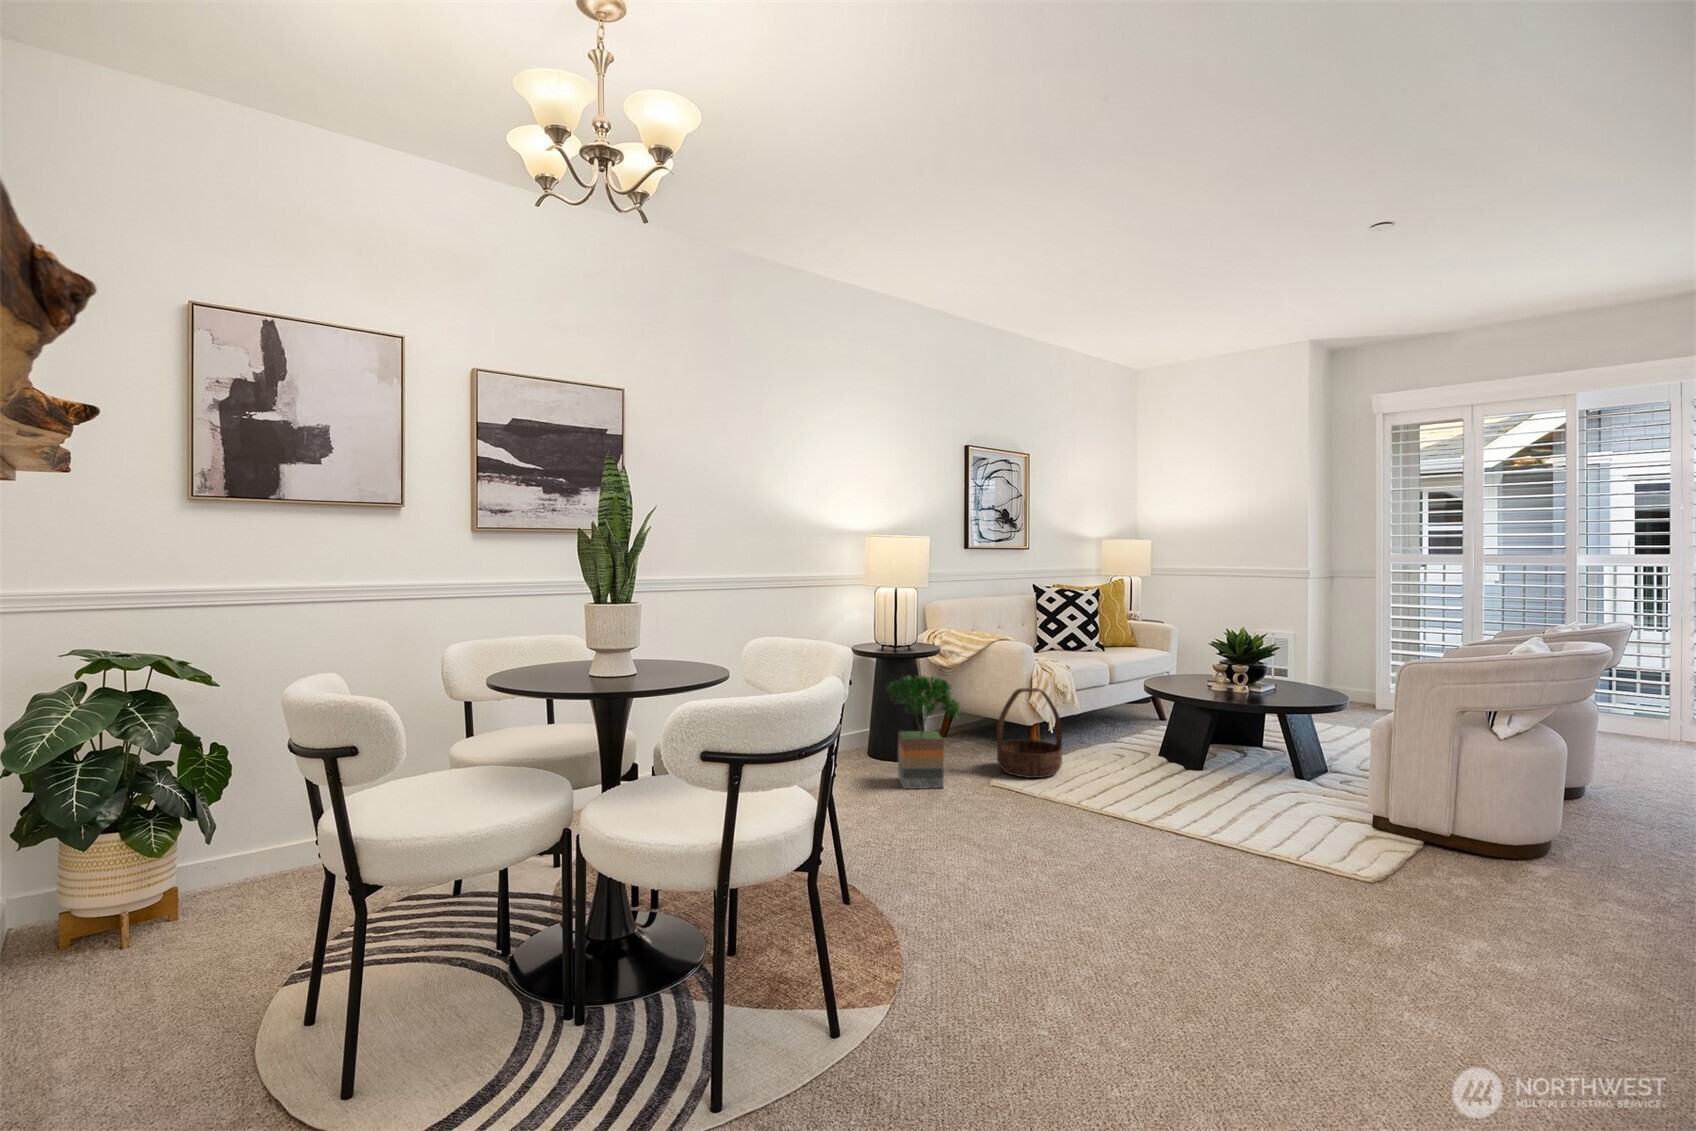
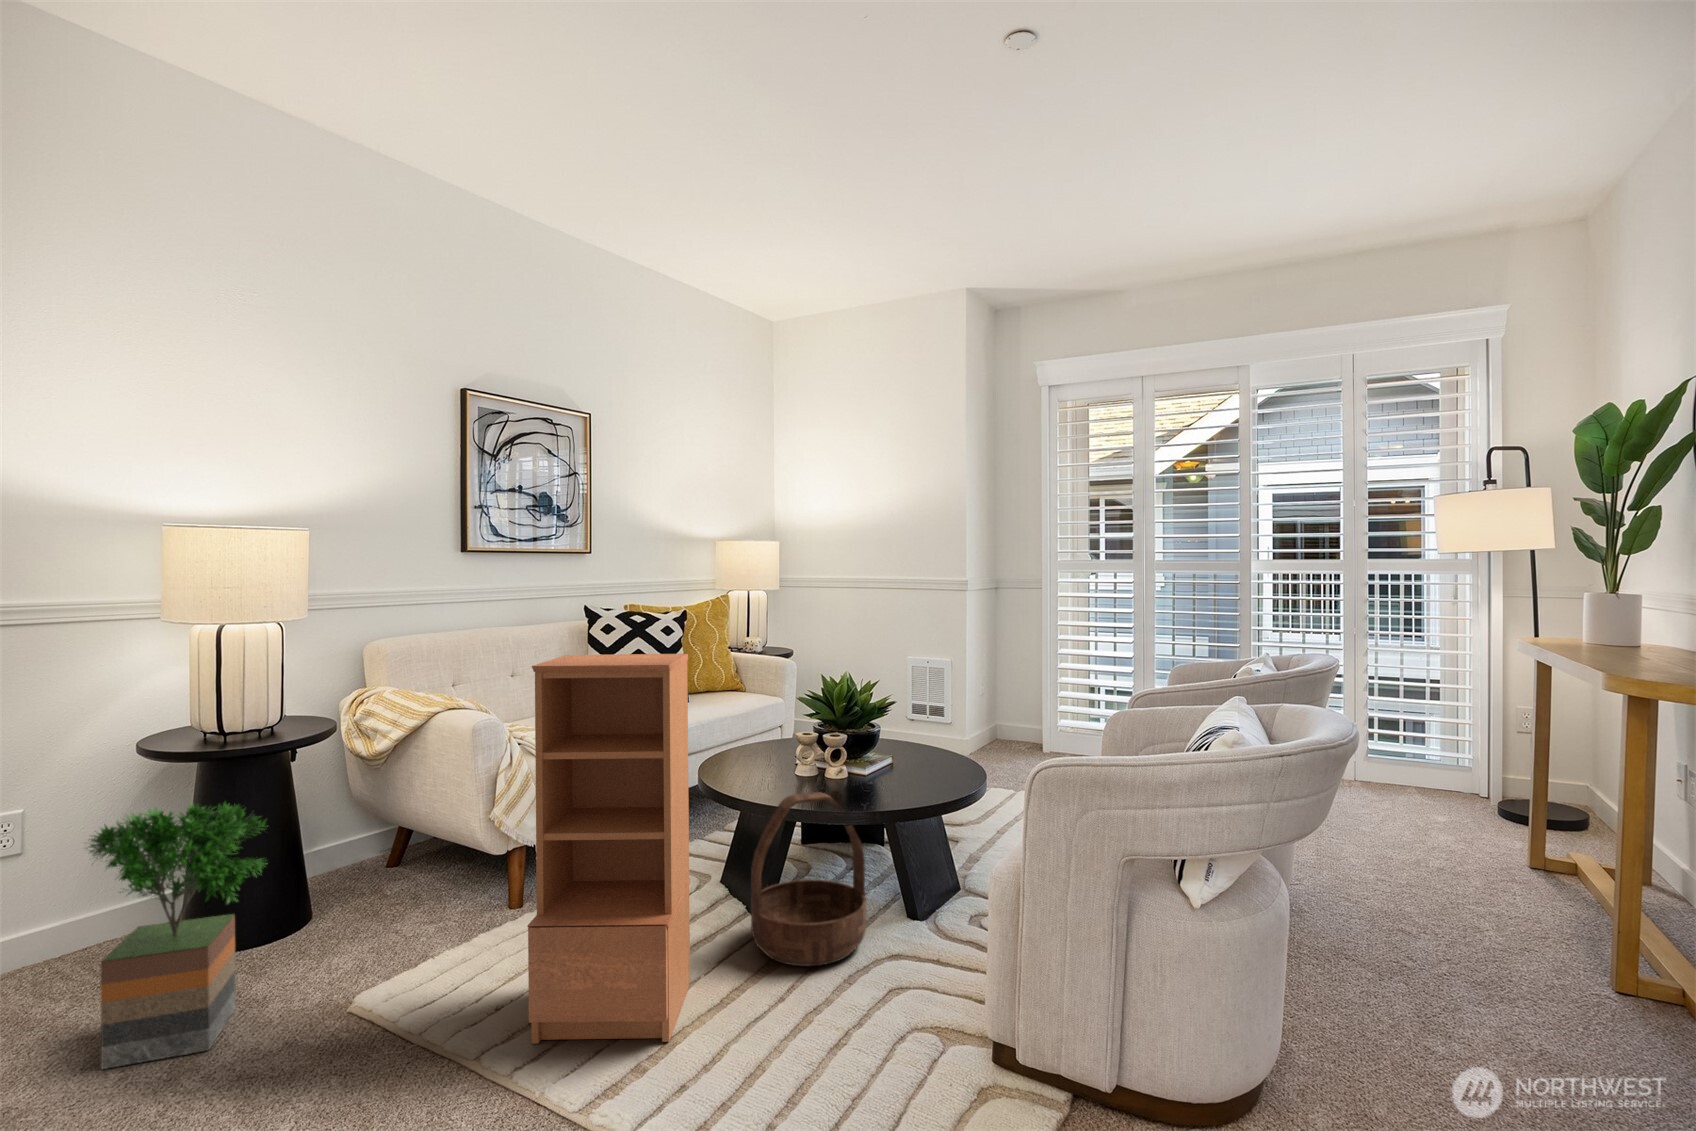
bookcase: none [1100,609,1174,806] -> present [527,654,690,1044]
basket: present [997,688,1062,778] -> present [751,792,867,966]

